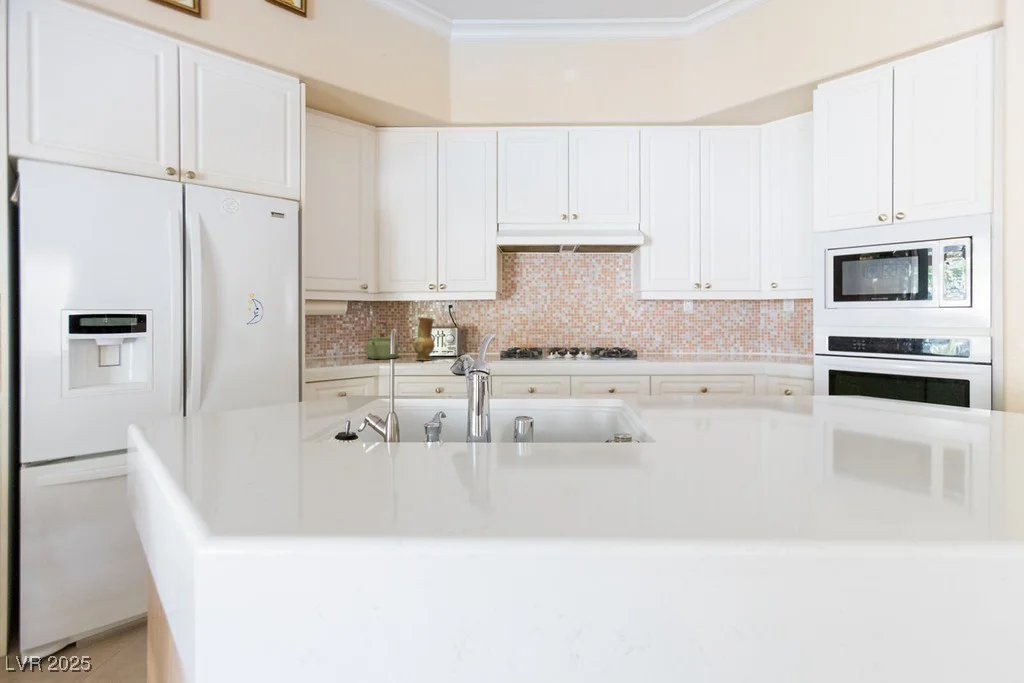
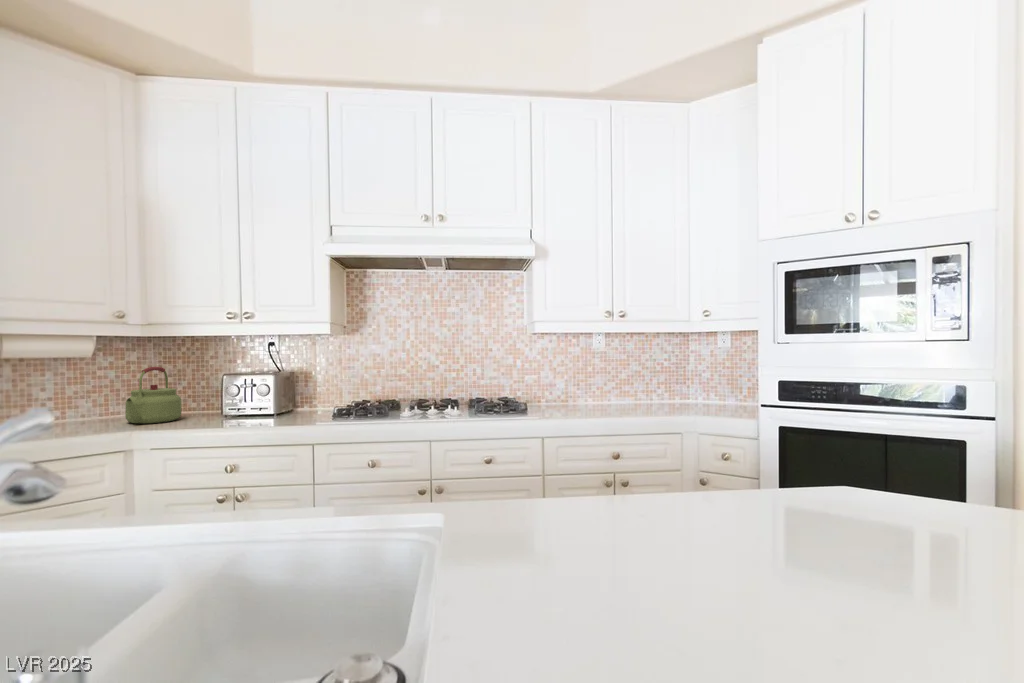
ceramic jug: present [413,318,435,361] -> none [192,361,228,425]

